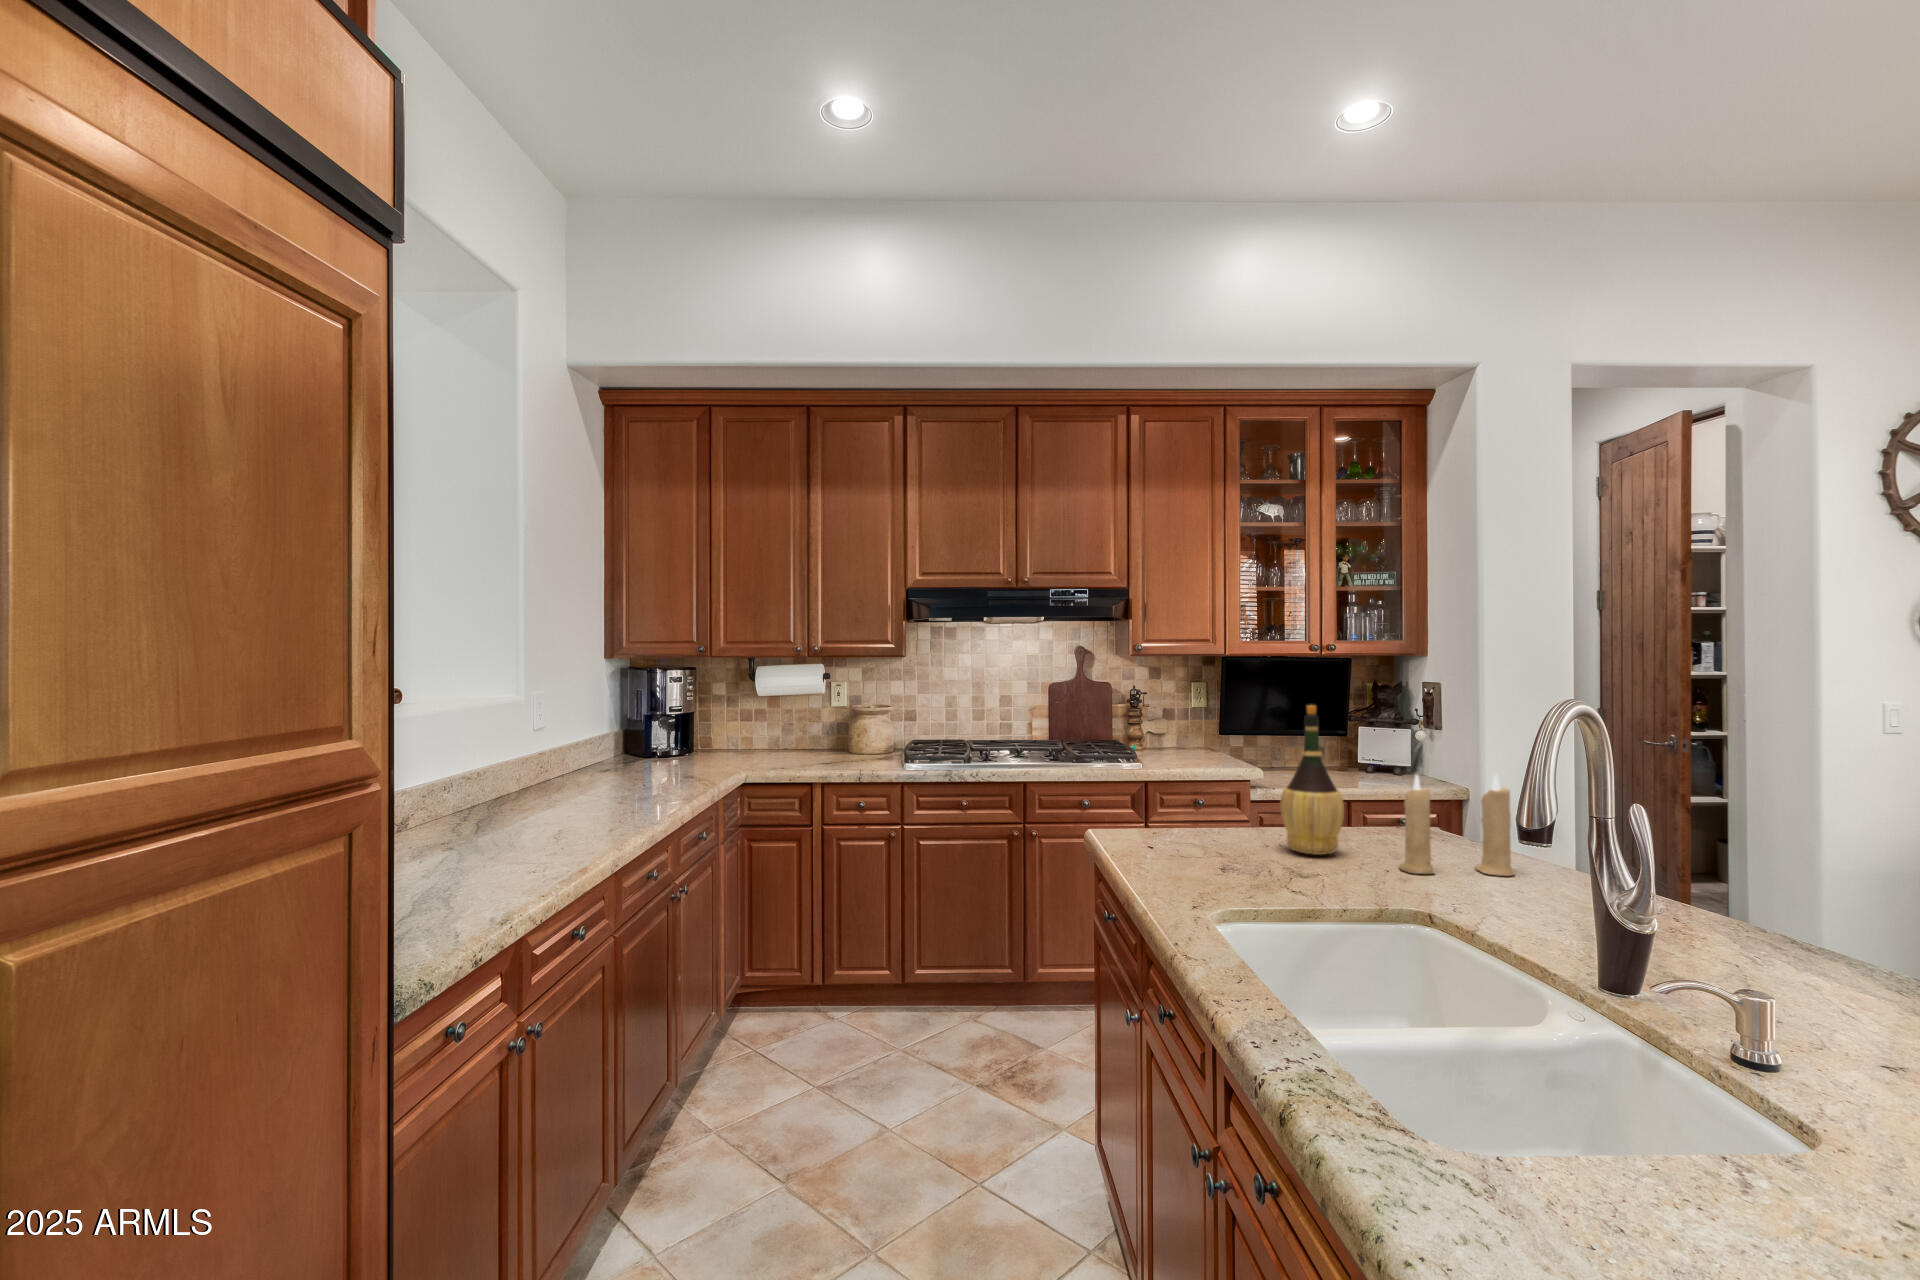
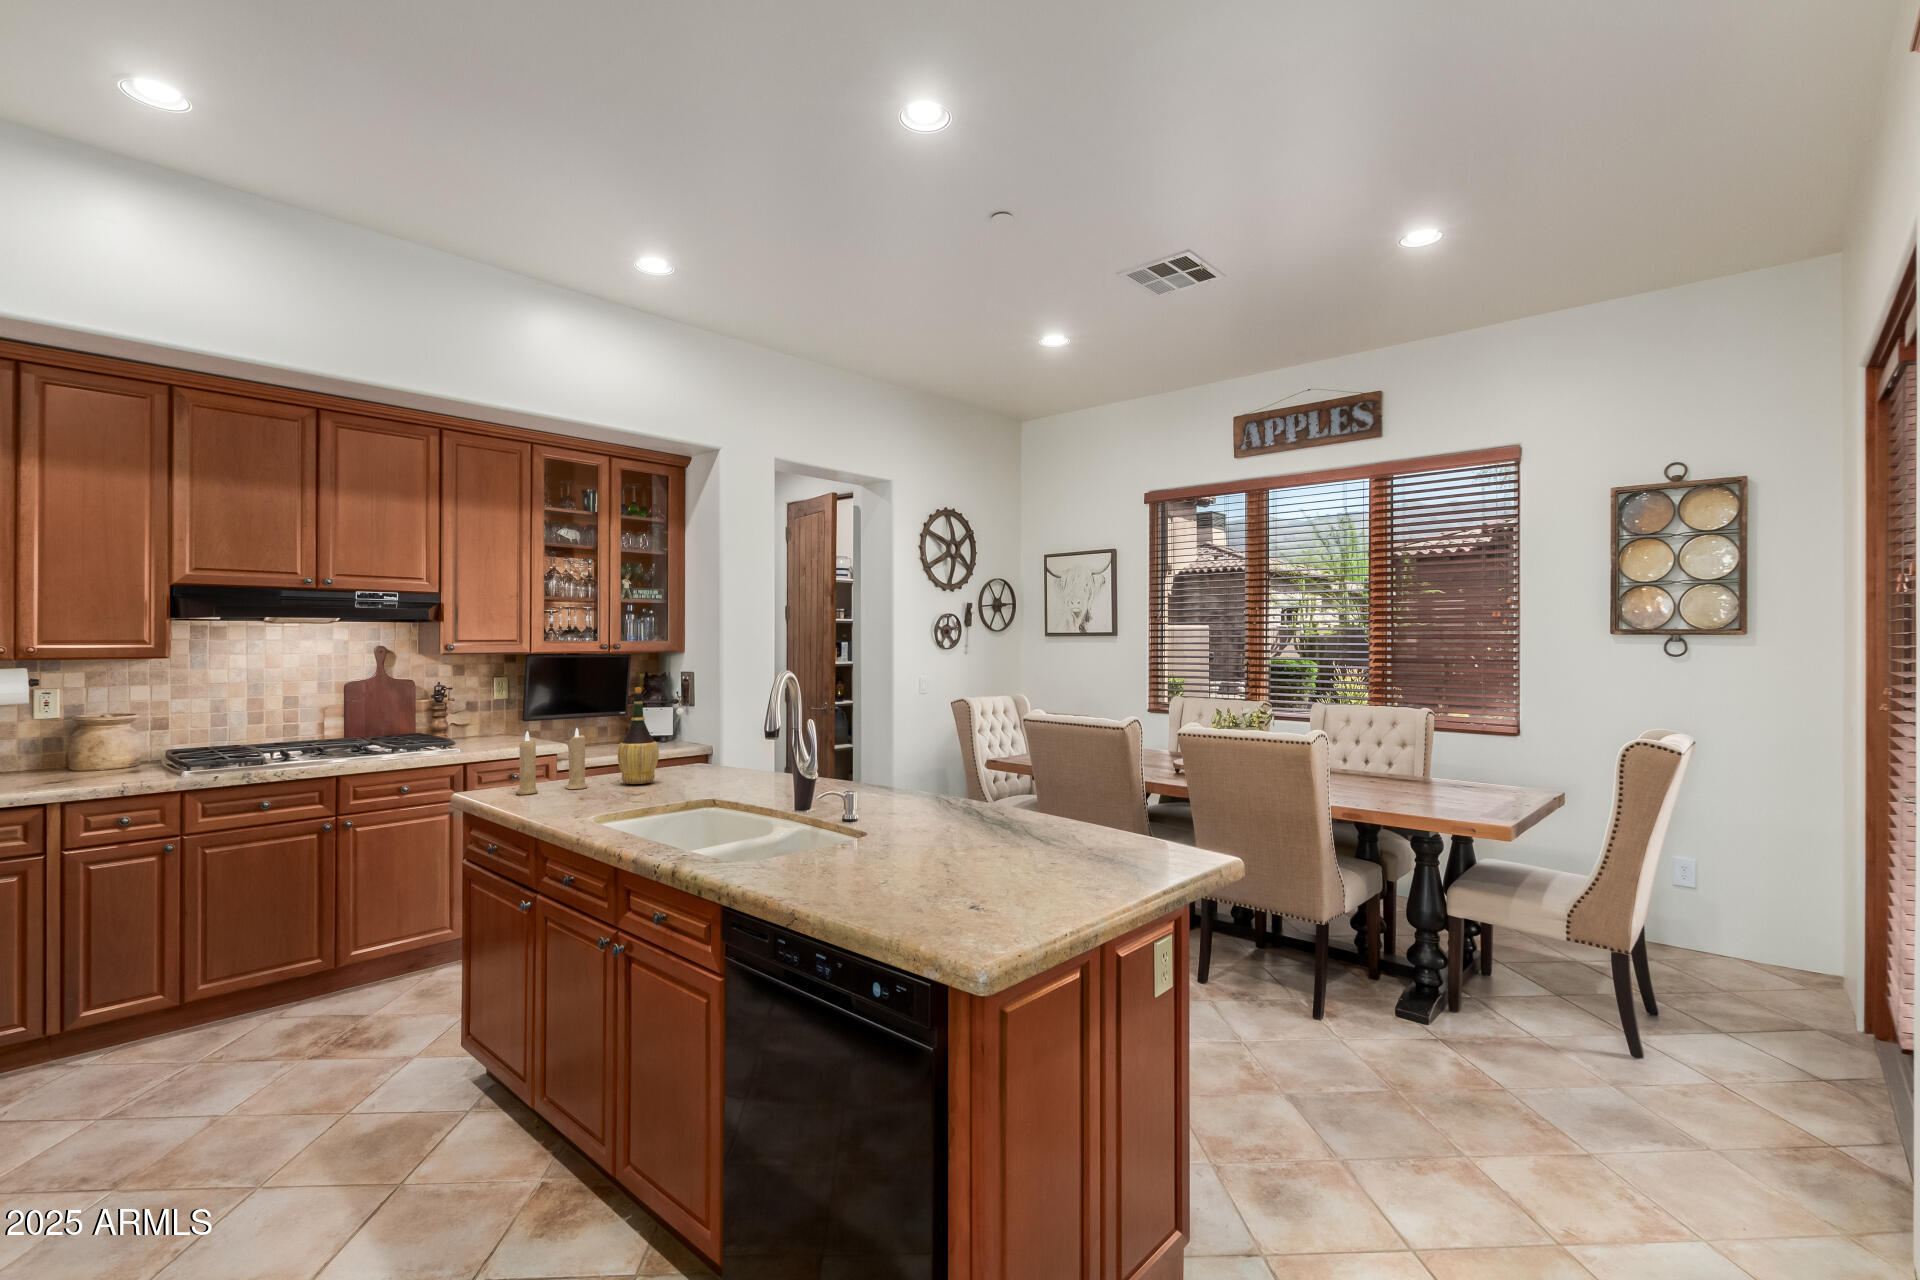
candle: present [1399,775,1515,876] -> present [516,728,587,795]

